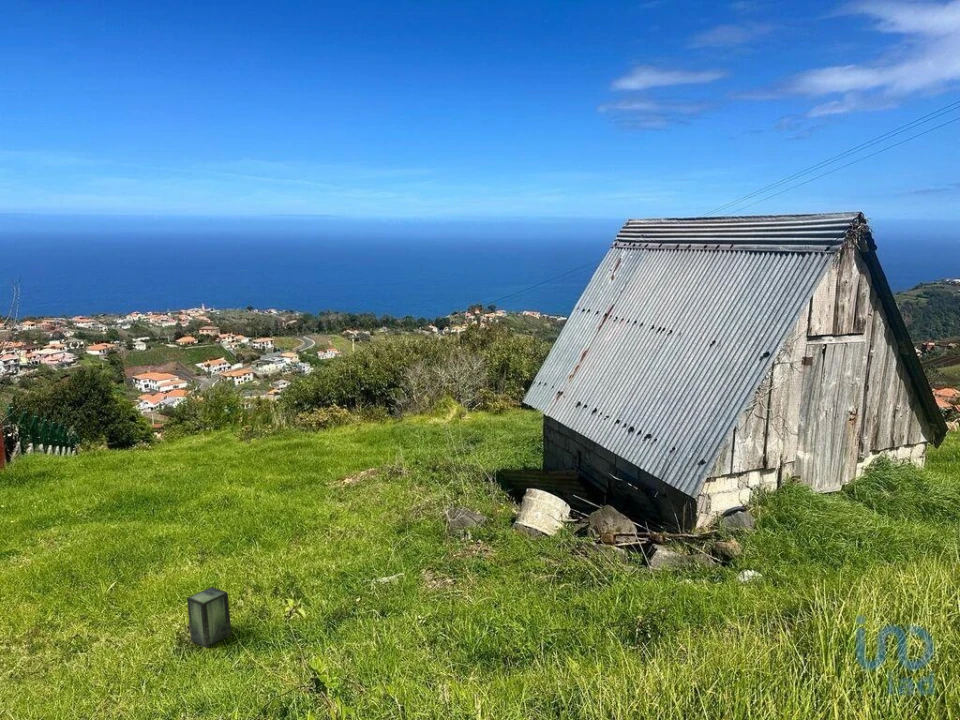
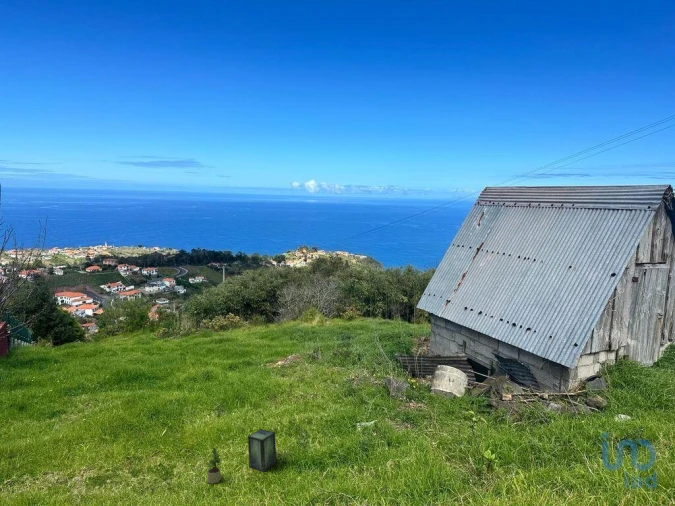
potted plant: none [119,614,143,664] -> present [206,448,221,484]

